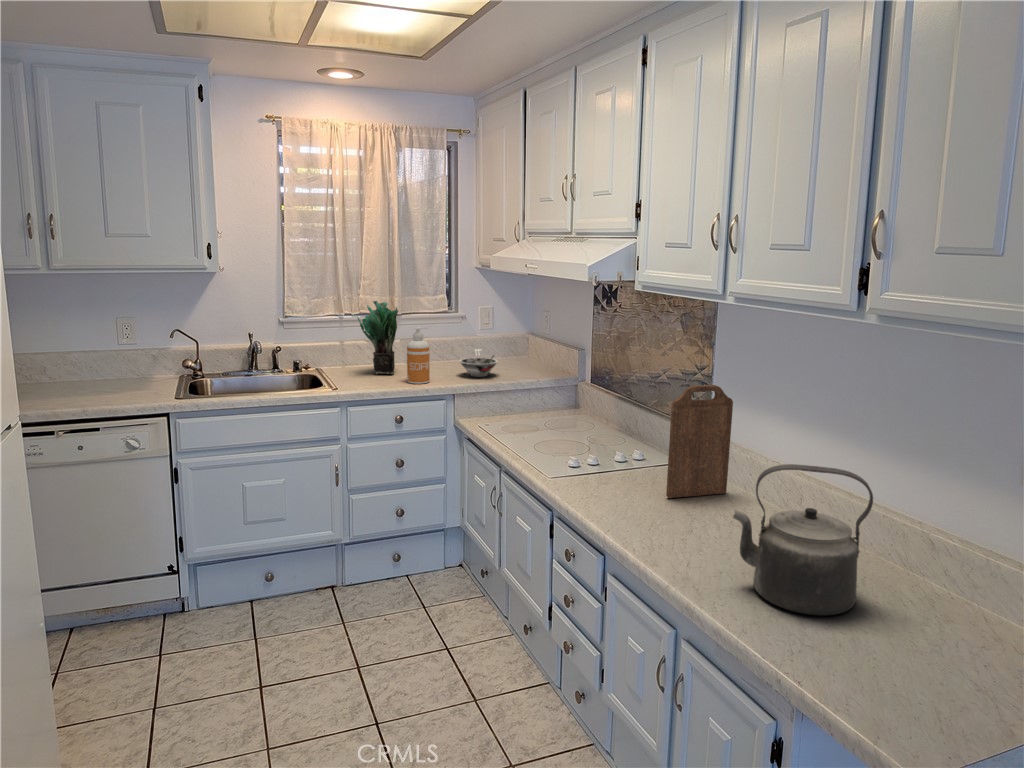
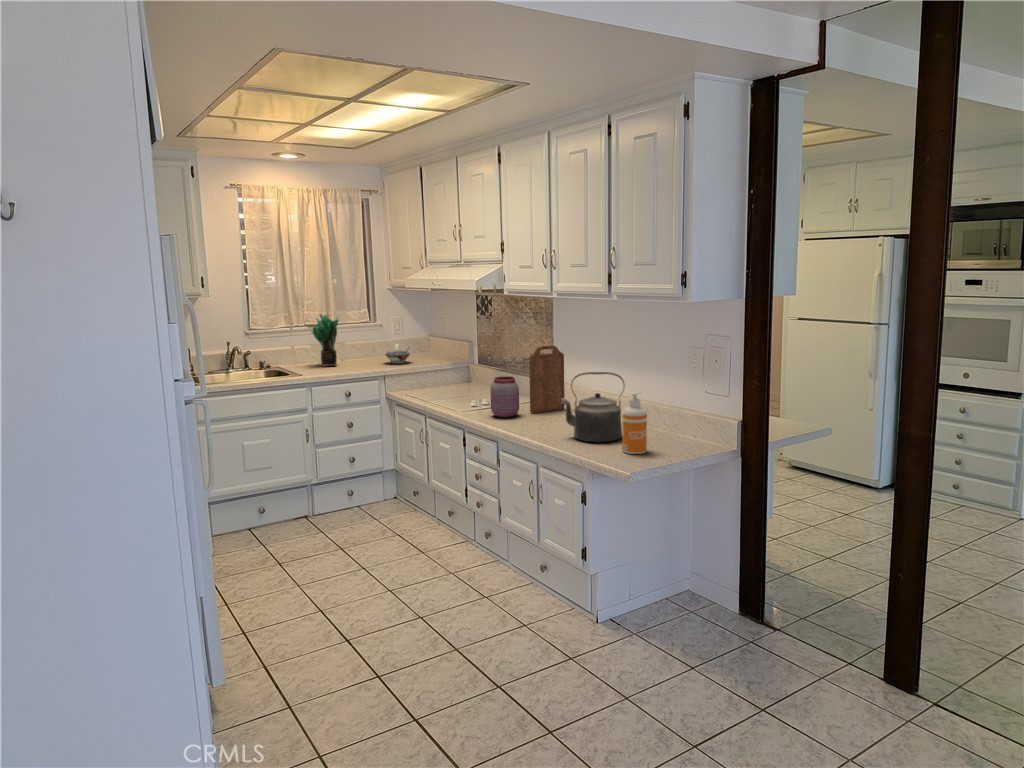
soap dispenser: present [407,327,430,384] -> present [622,392,647,454]
jar: none [599,433,649,506] -> present [490,377,519,417]

